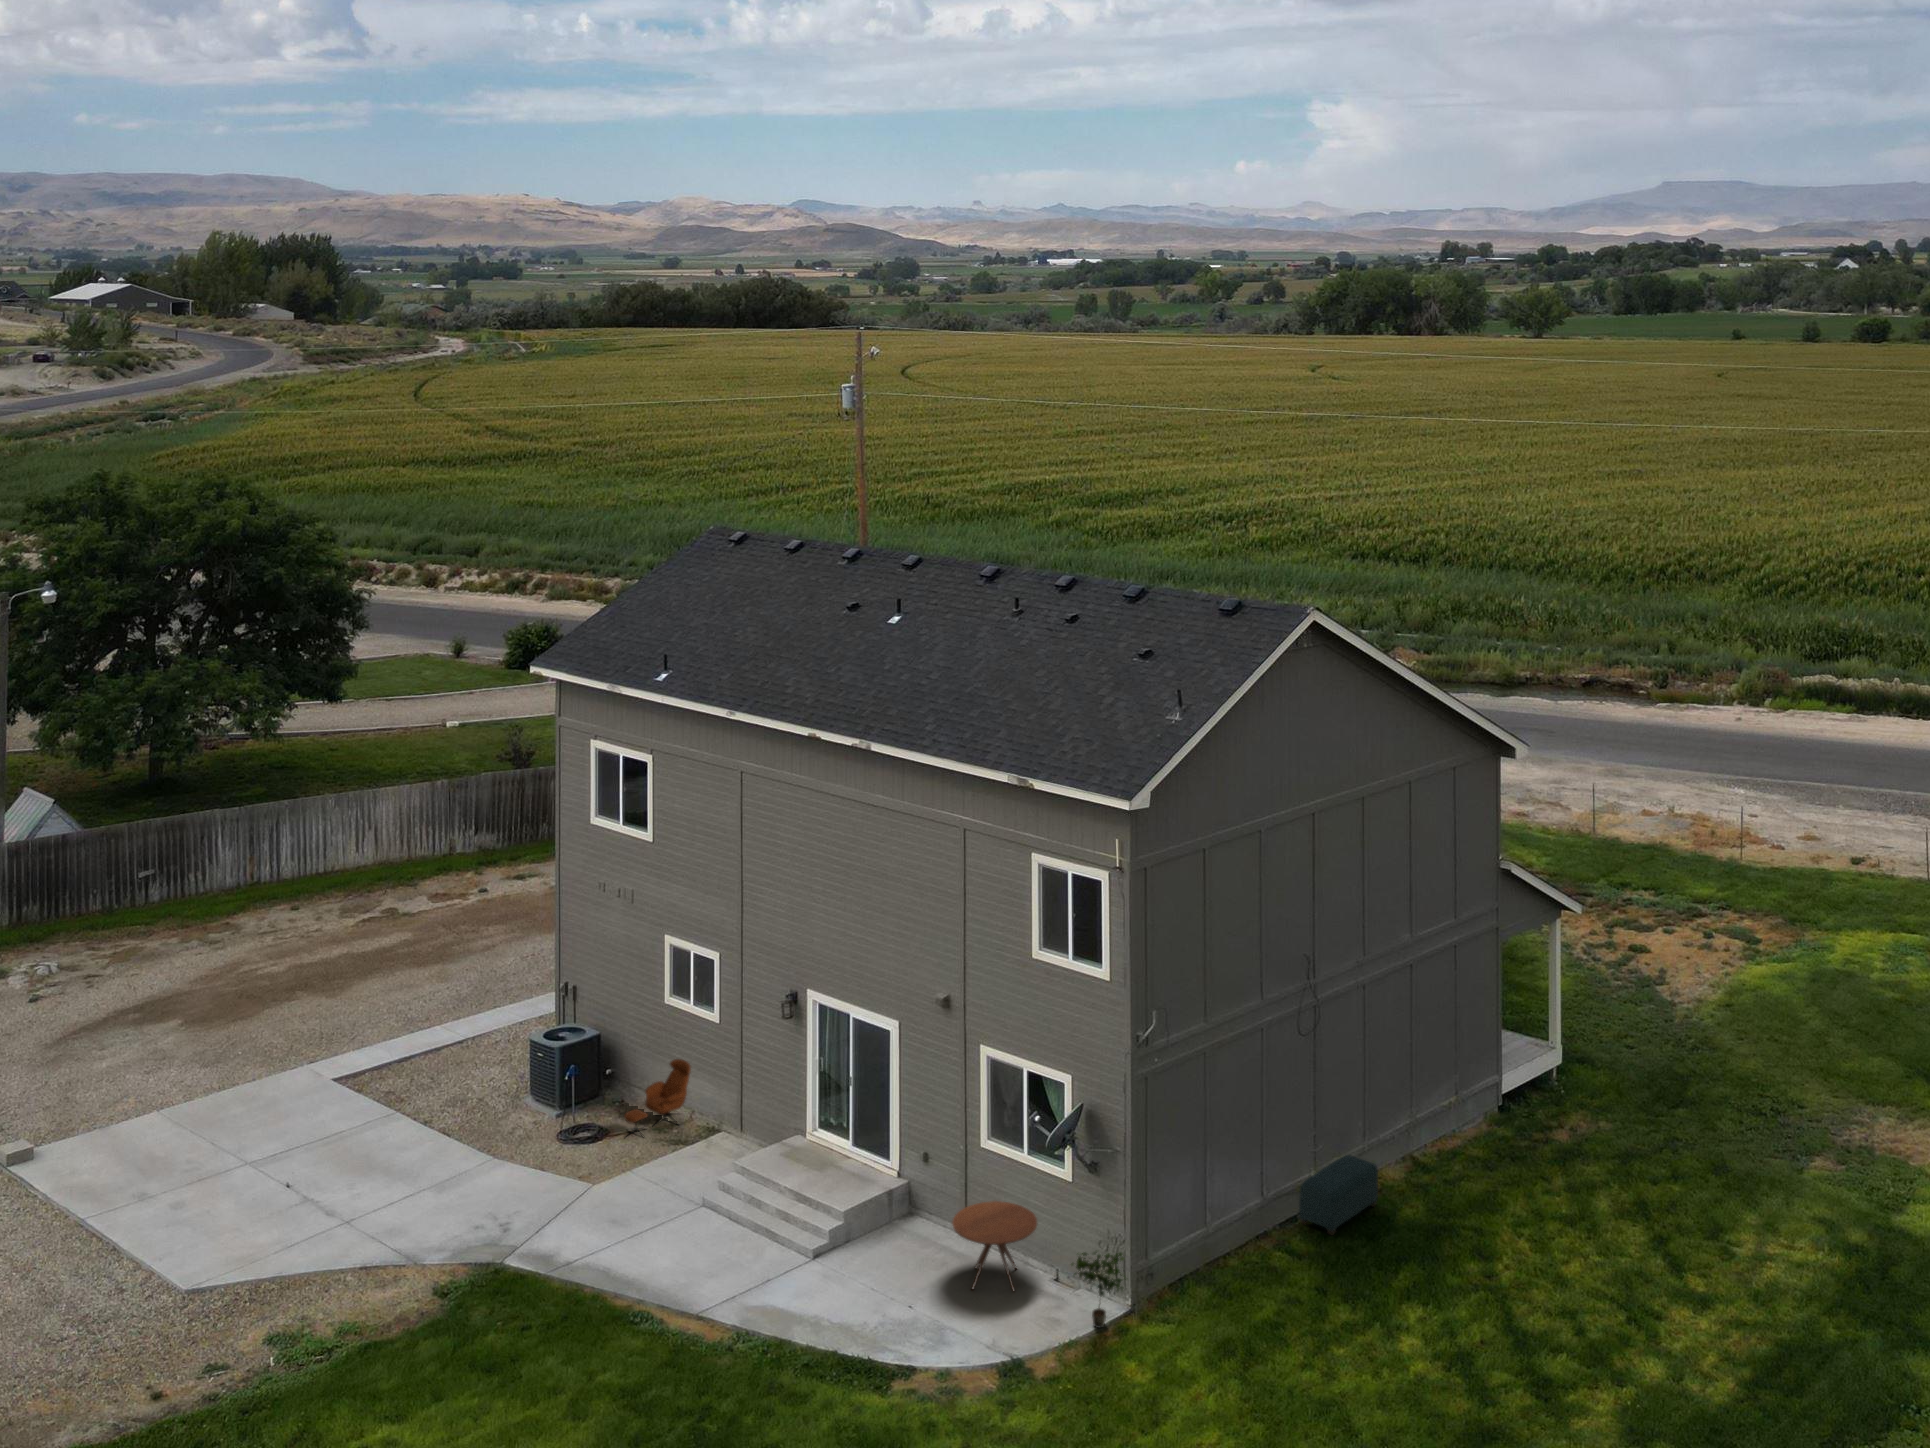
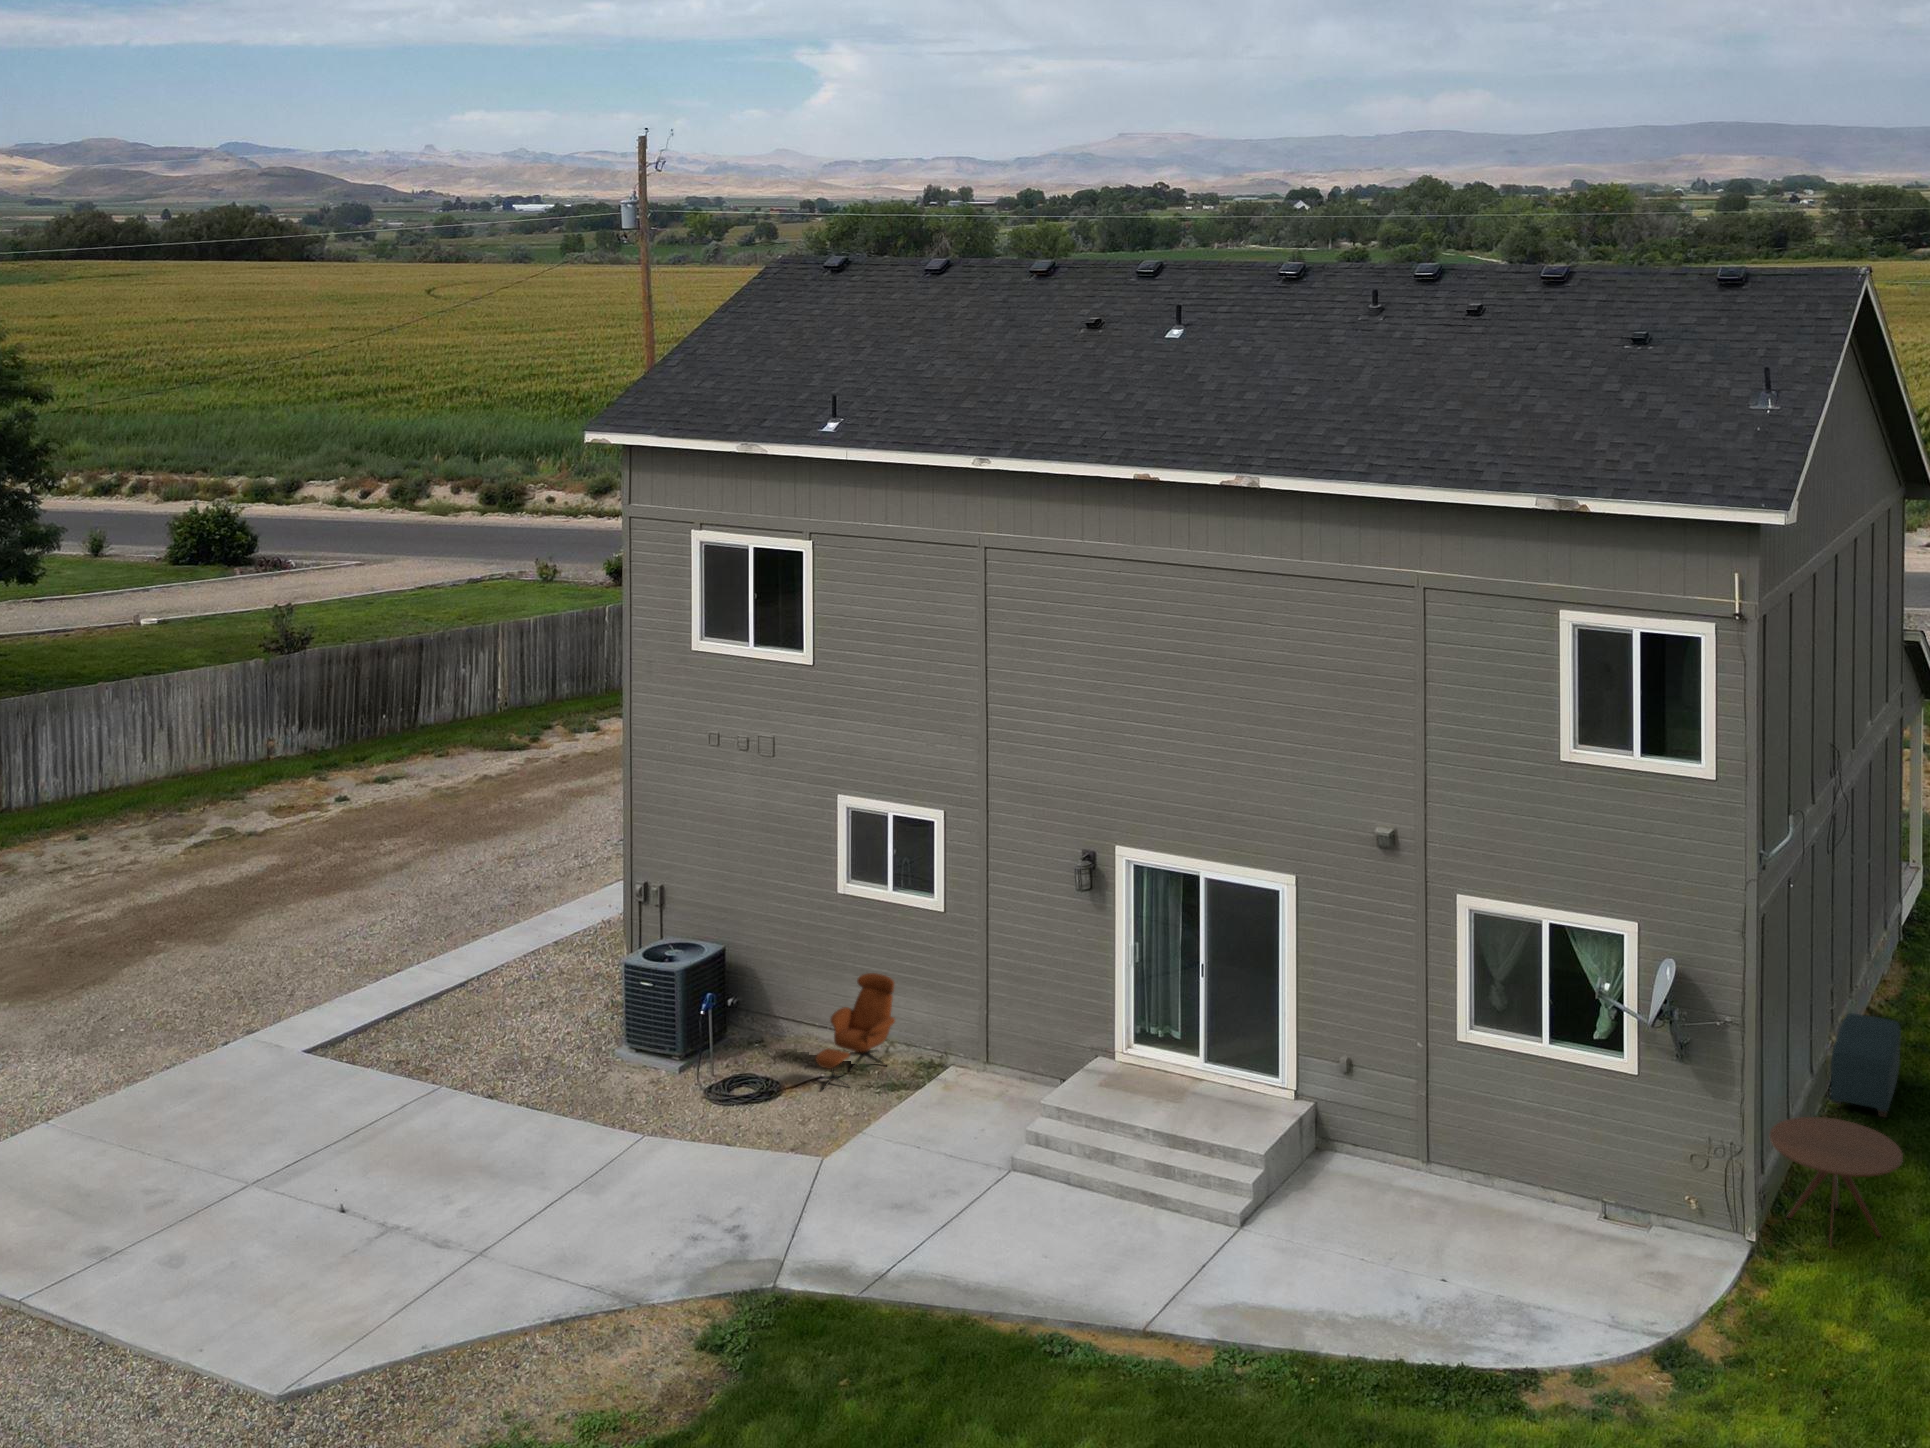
round table: present [952,1201,1037,1291] -> present [1770,1117,1903,1247]
potted plant: present [1071,1252,1124,1328] -> none [1671,1164,1757,1275]

